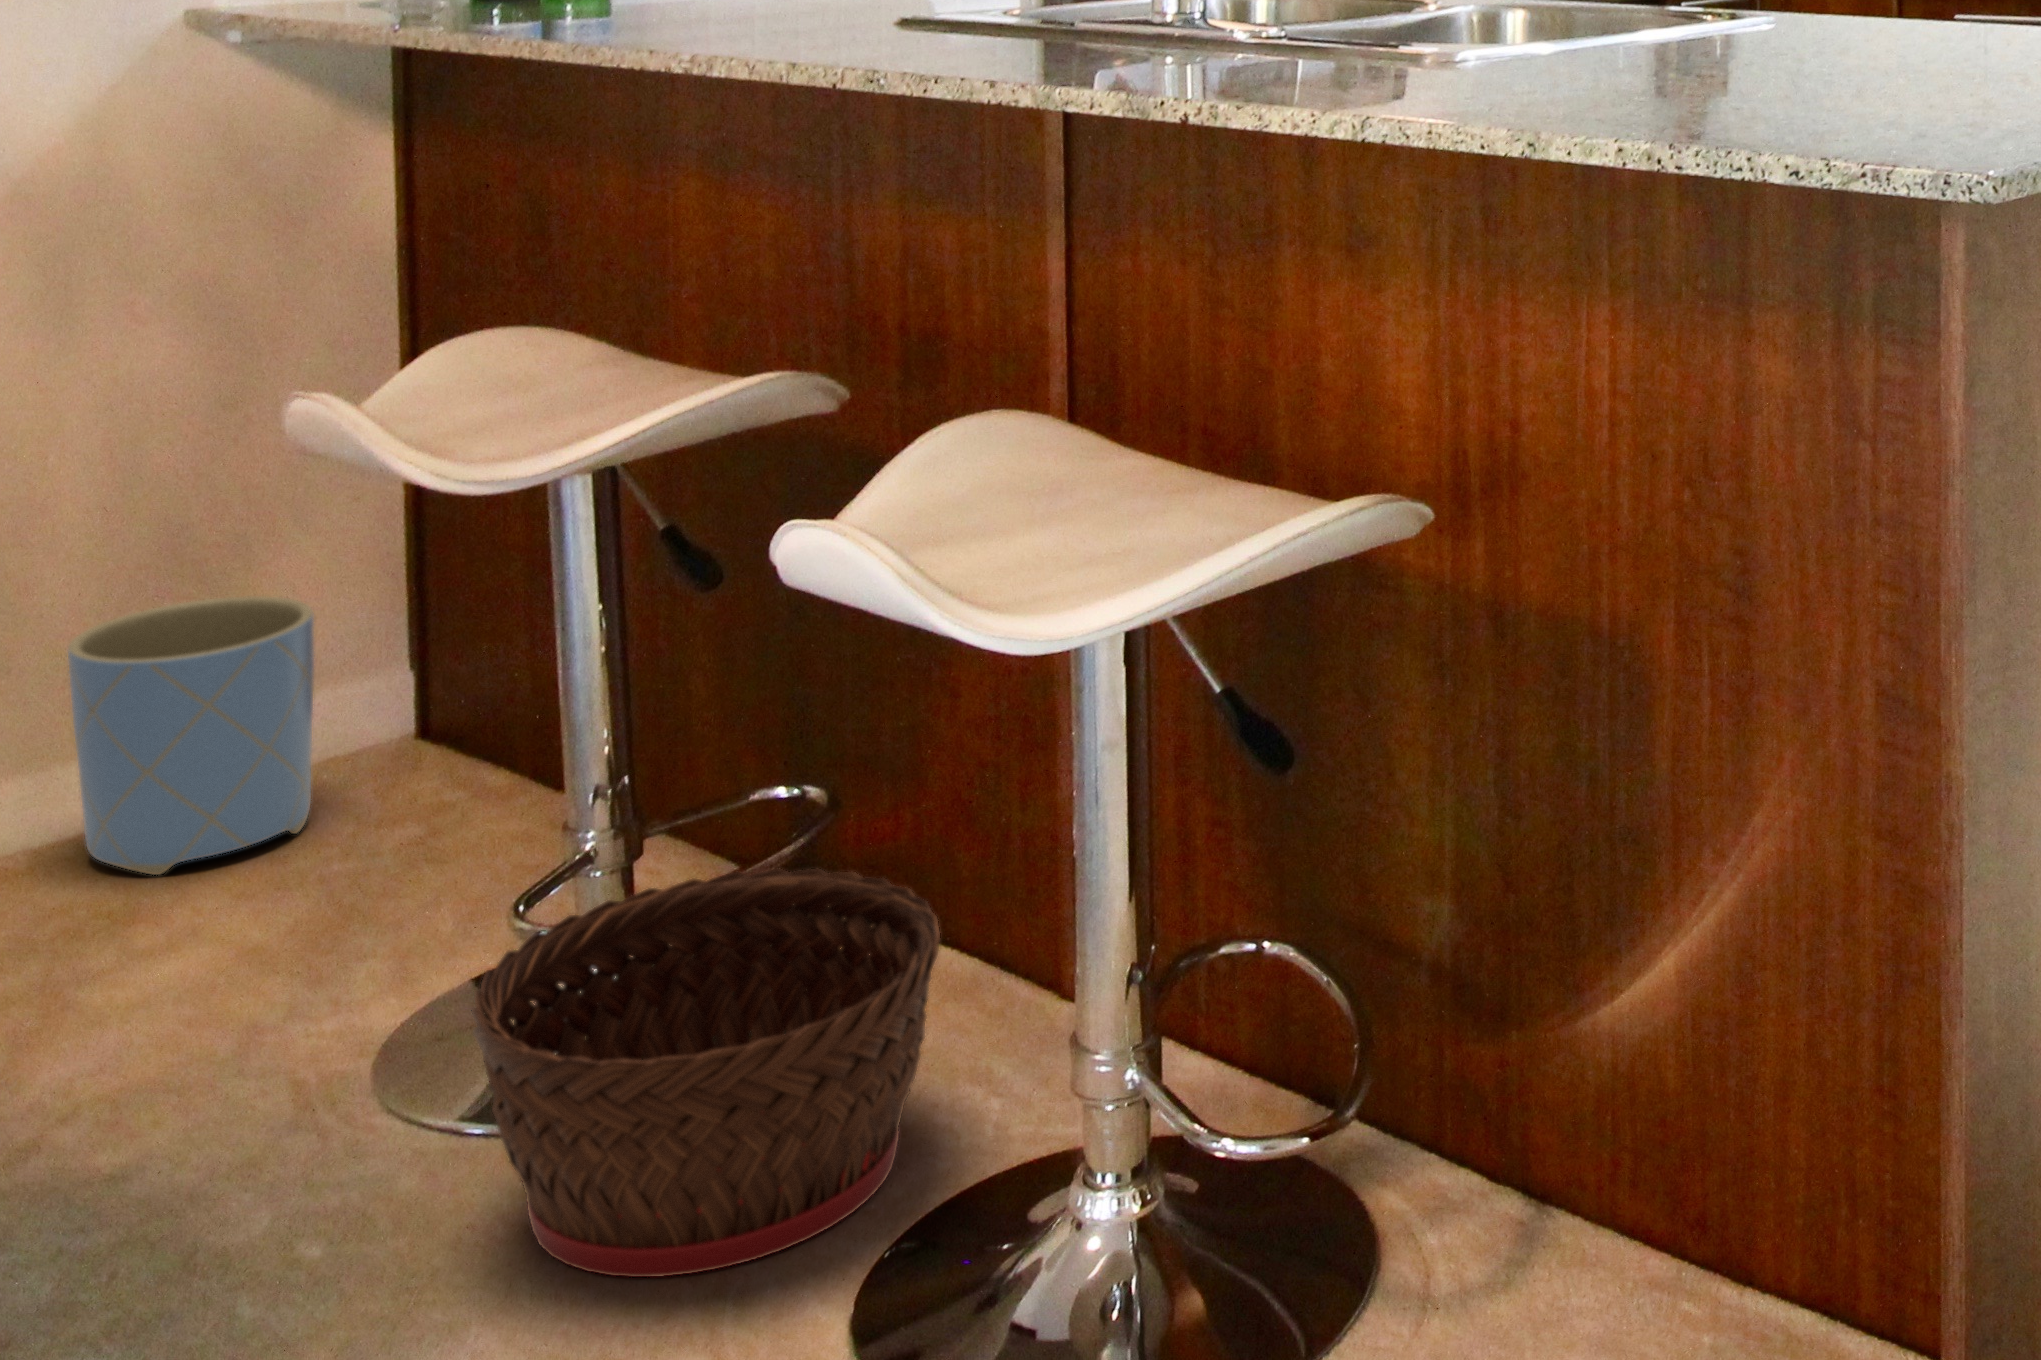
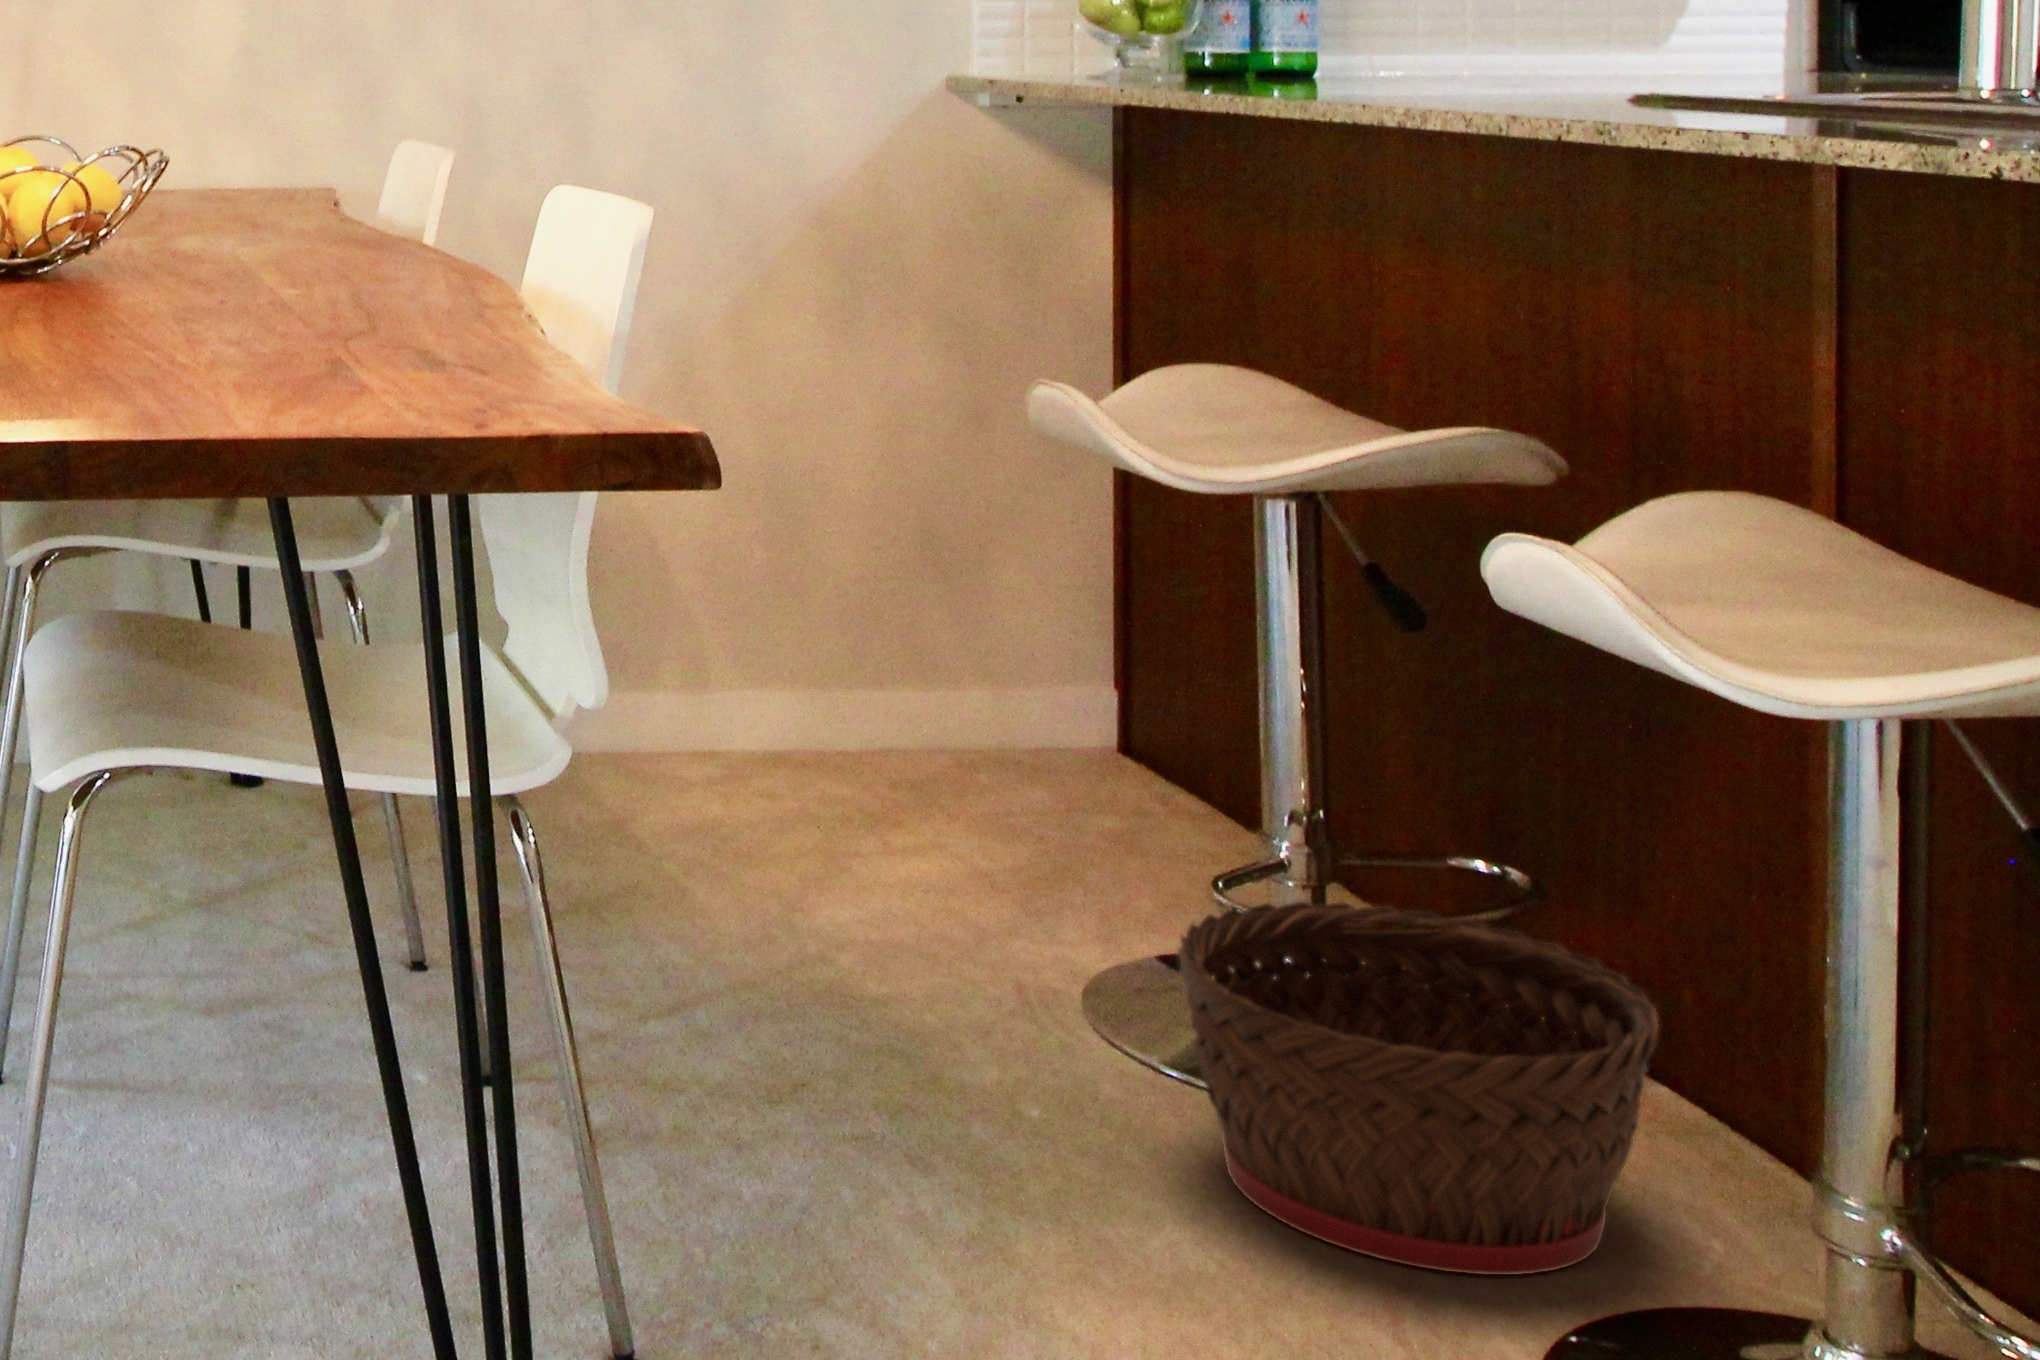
planter: present [68,596,314,875] -> none [844,589,1033,809]

